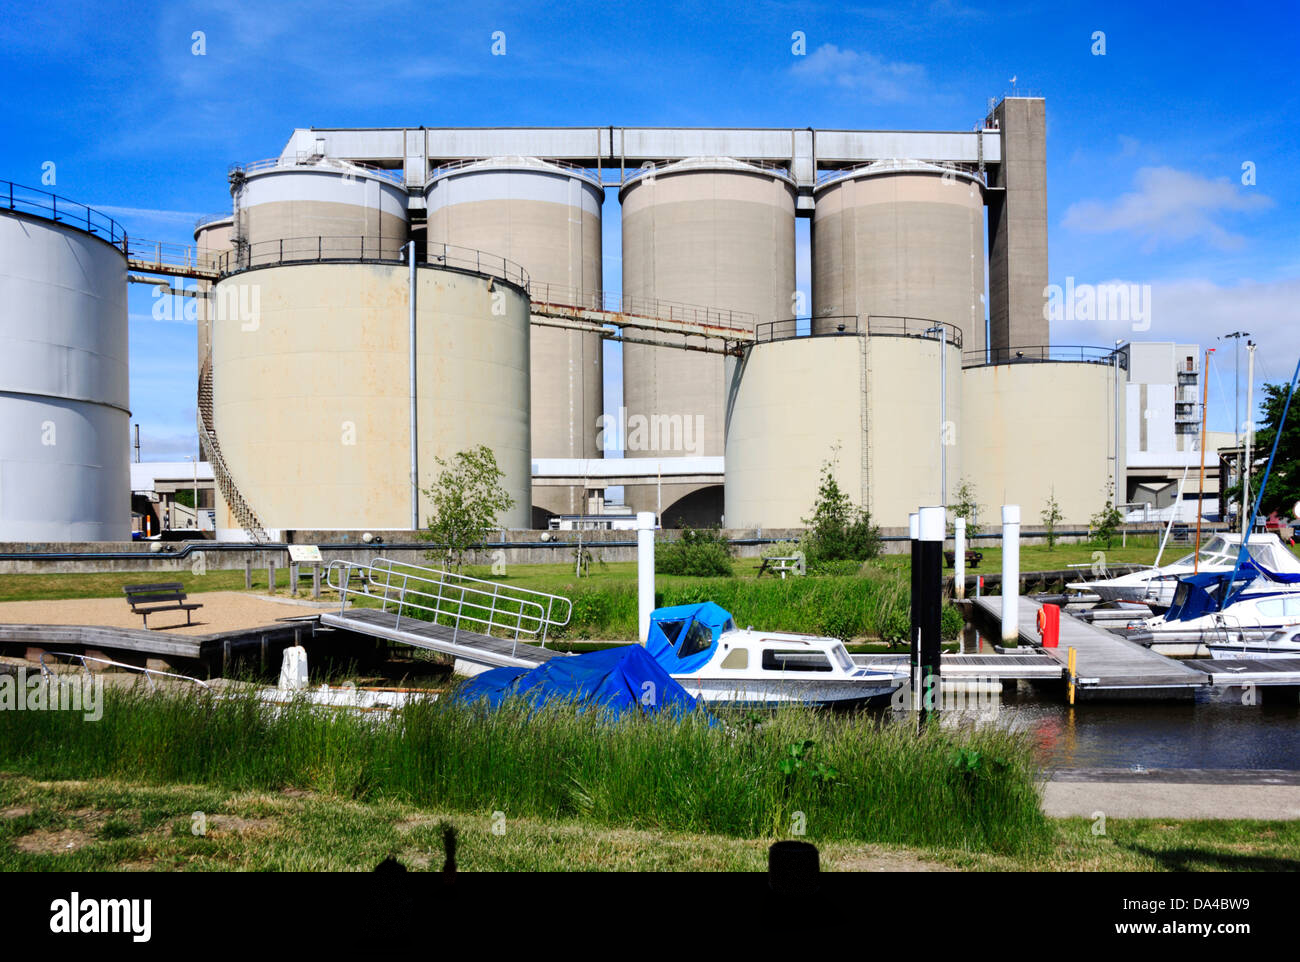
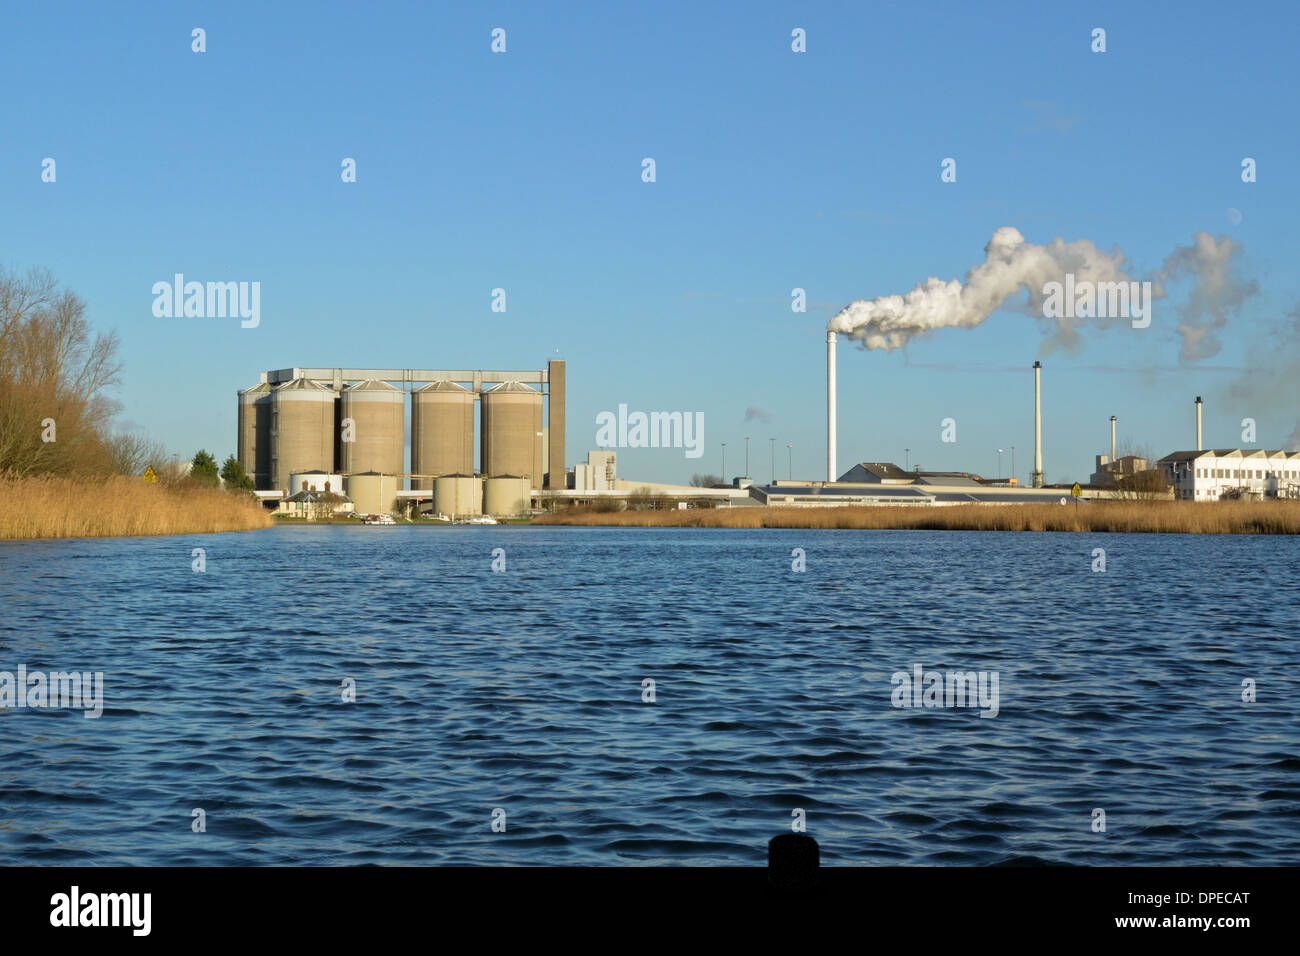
potted plant: present [437,819,464,885] -> none [431,811,460,880]
backpack: present [360,854,413,939] -> none [357,850,409,933]

